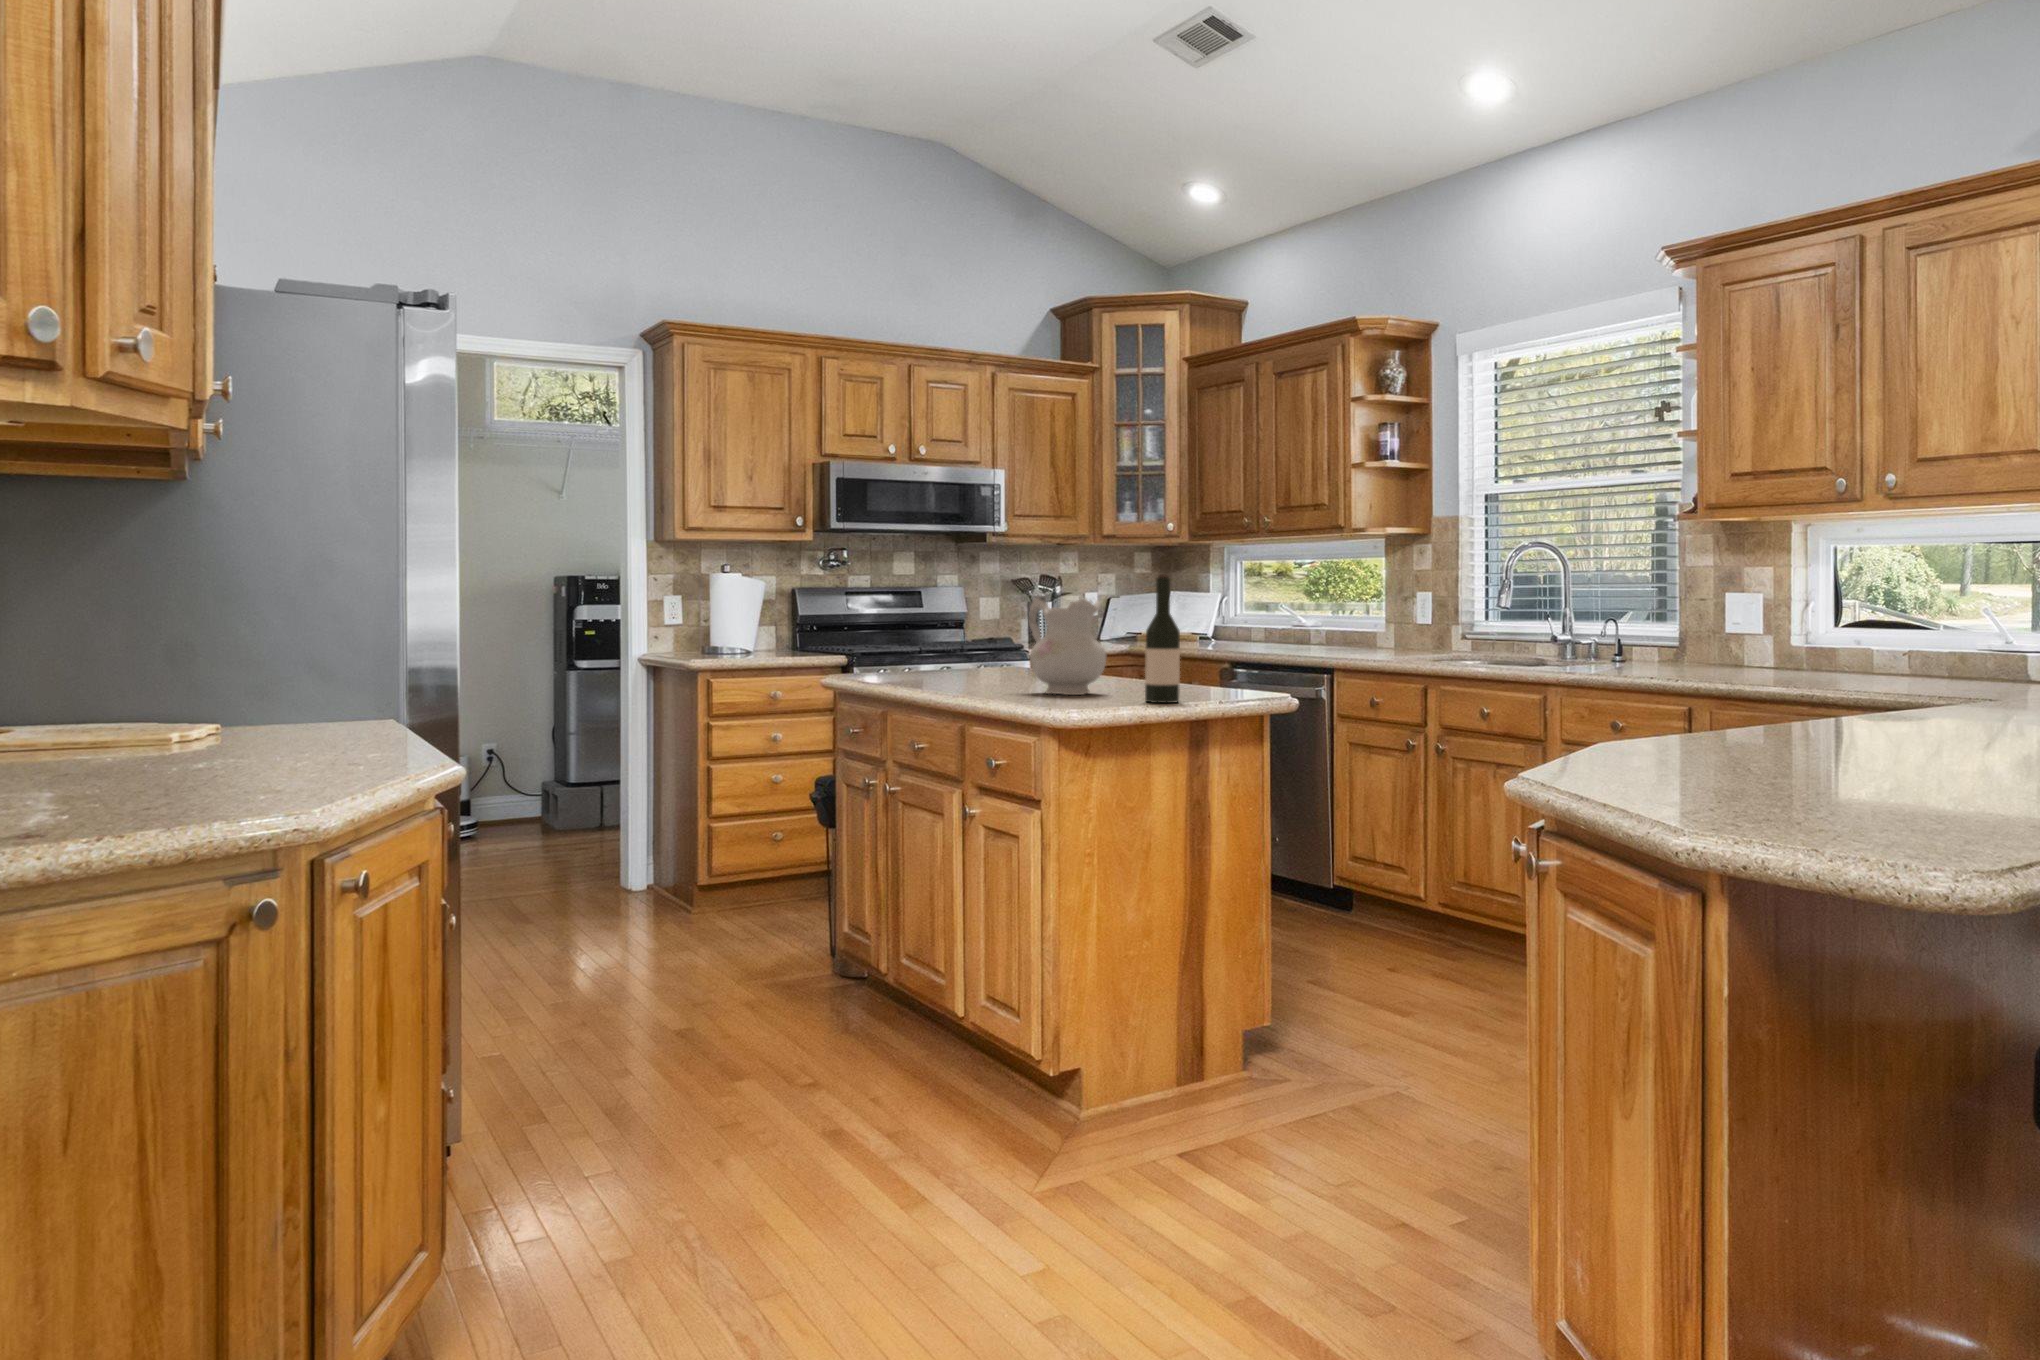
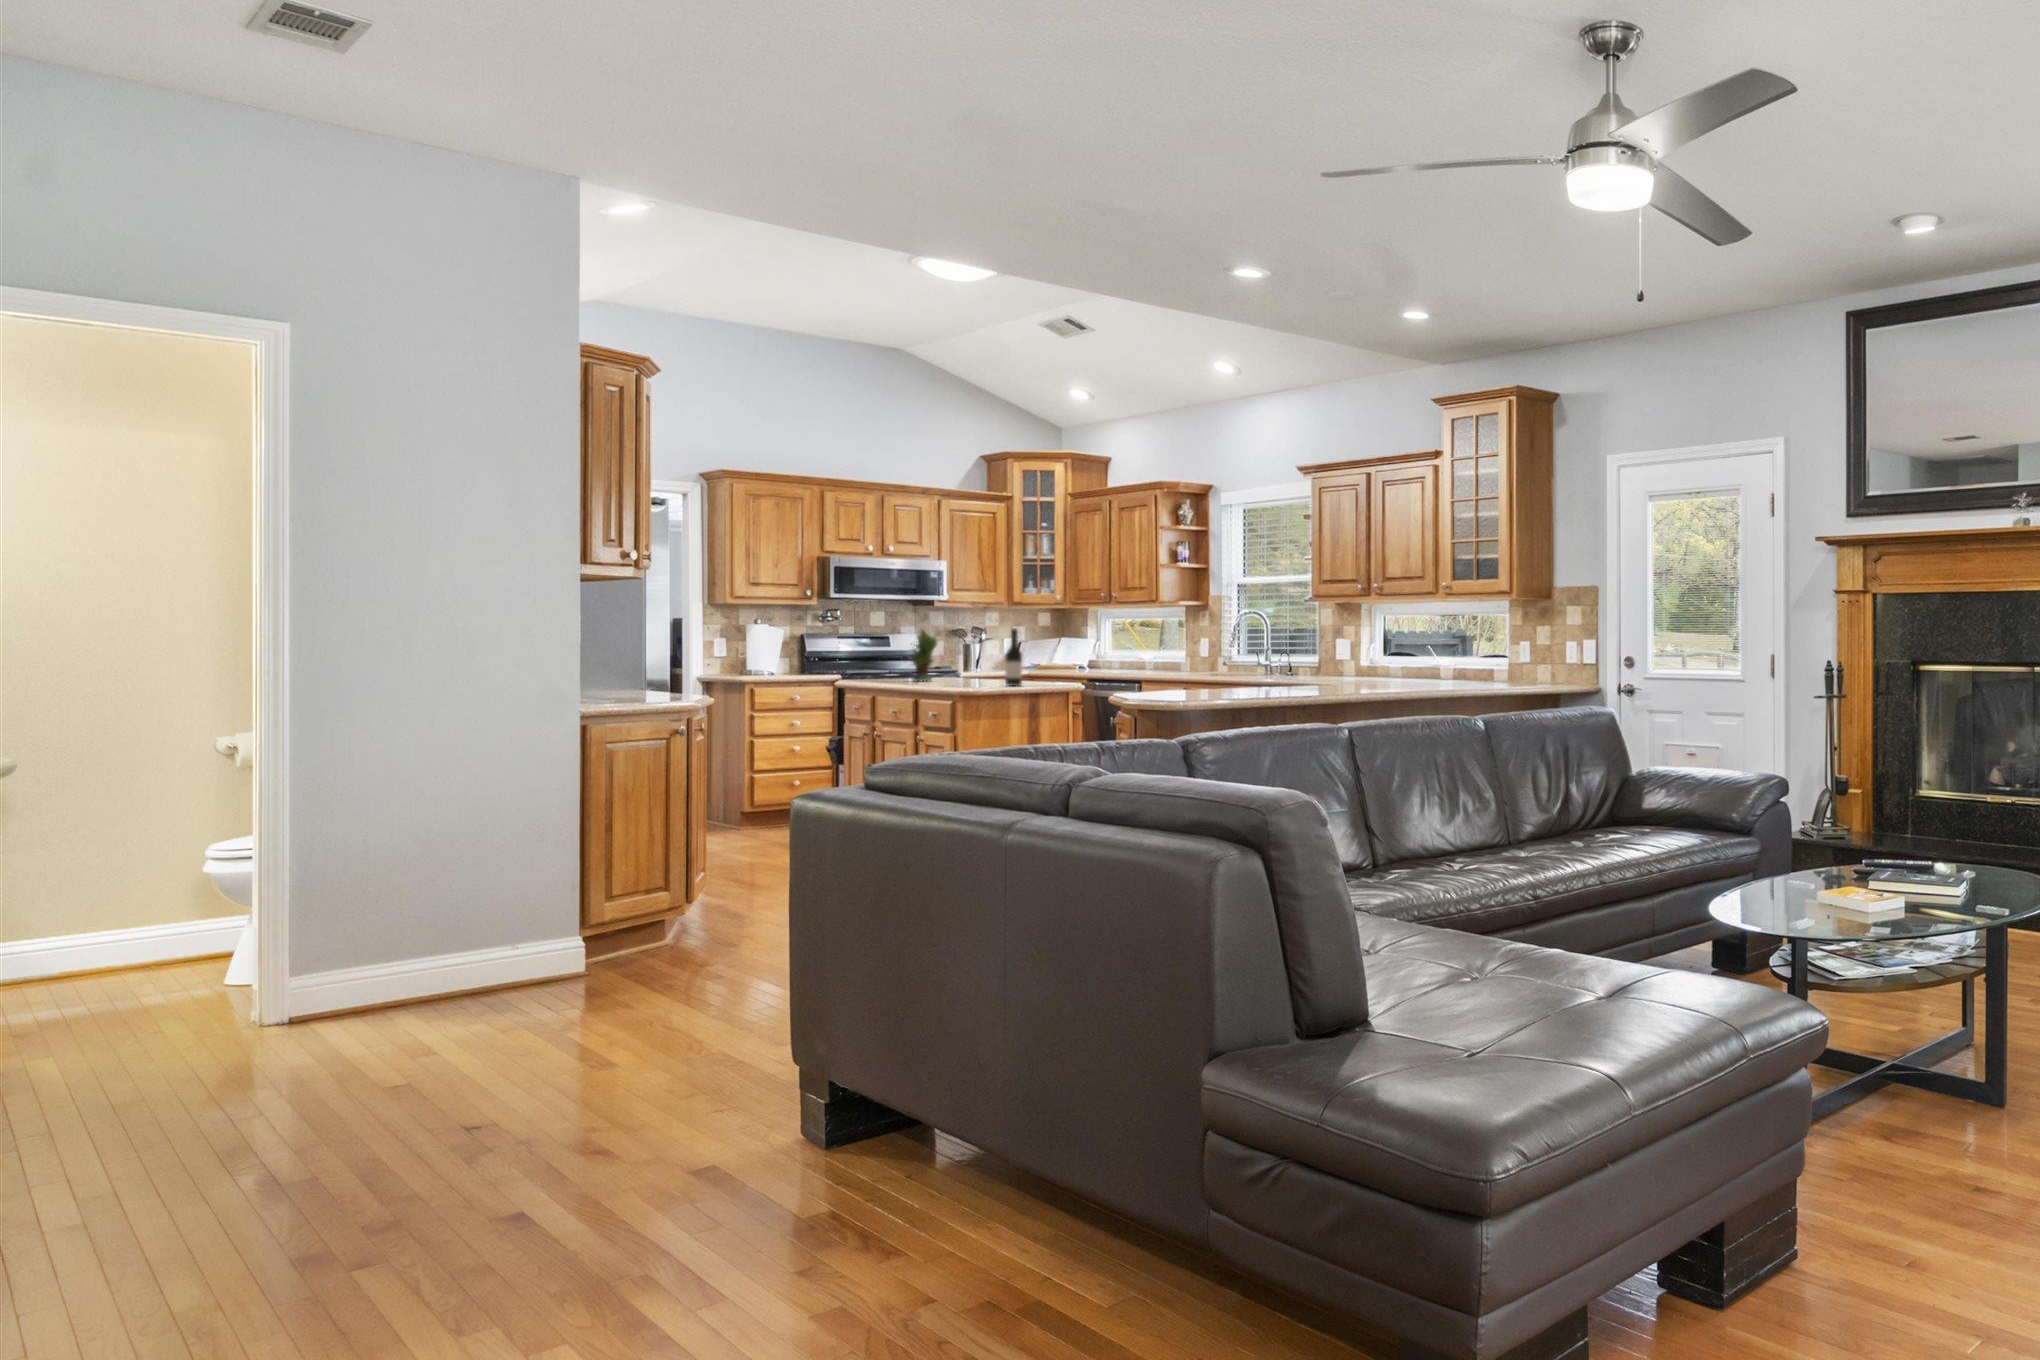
potted plant: none [938,577,1004,678] -> present [906,630,937,681]
ceramic pitcher: present [1029,596,1106,695] -> none [951,638,990,684]

